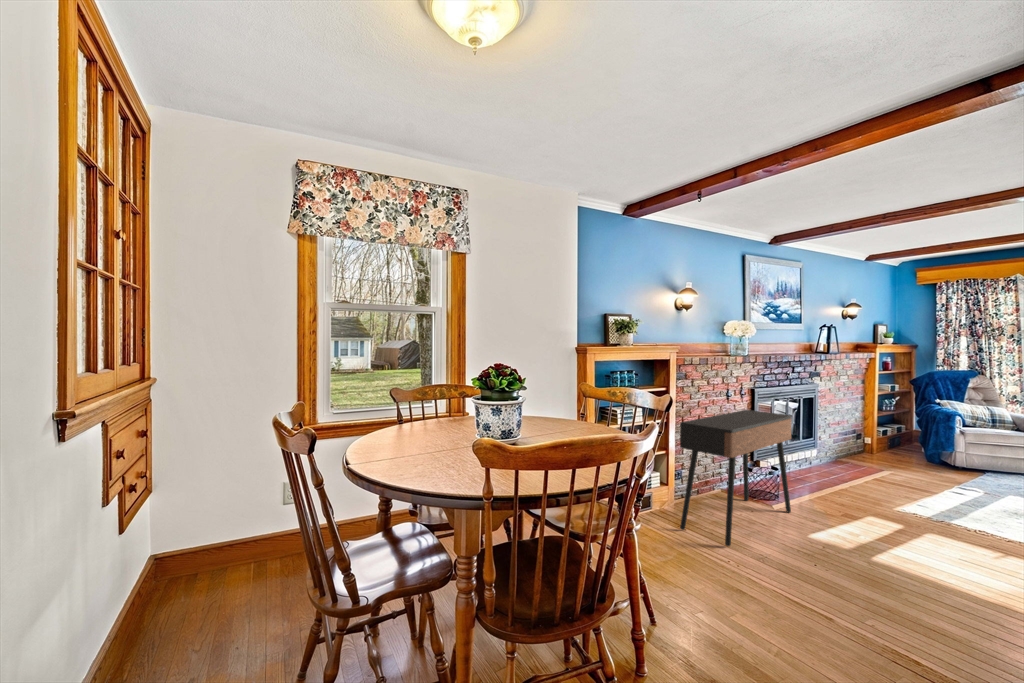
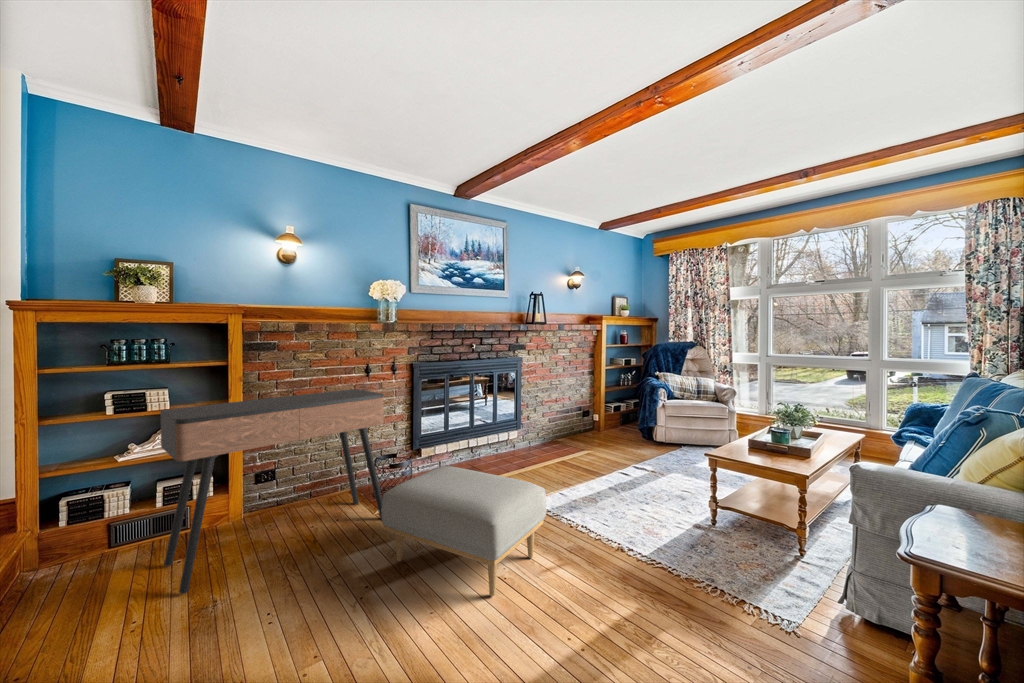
ottoman: none [841,473,982,567] -> present [382,466,546,596]

